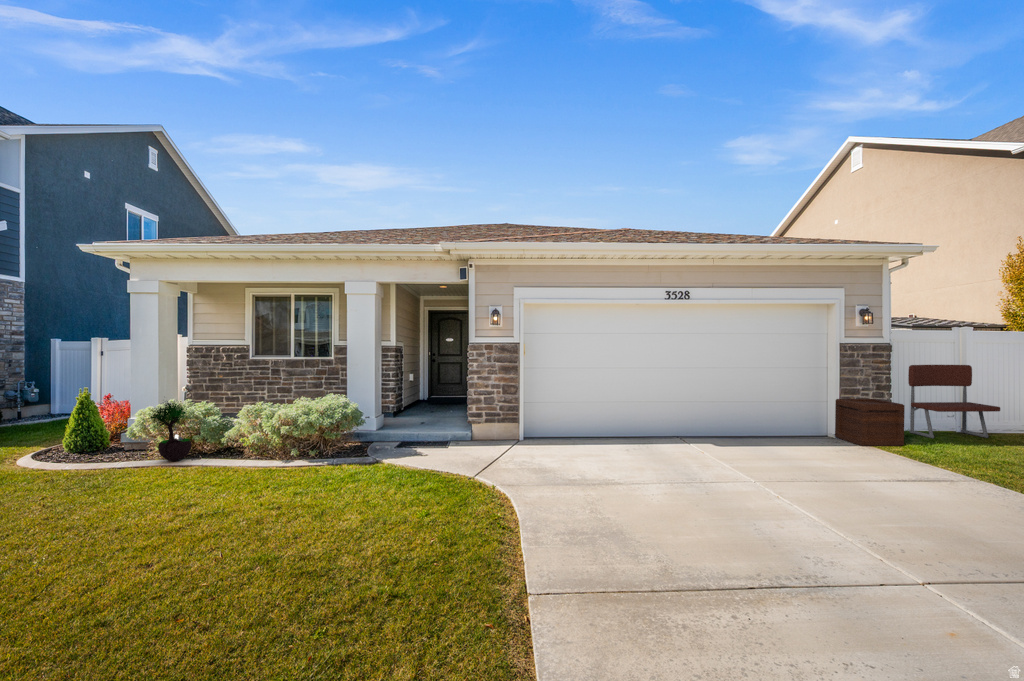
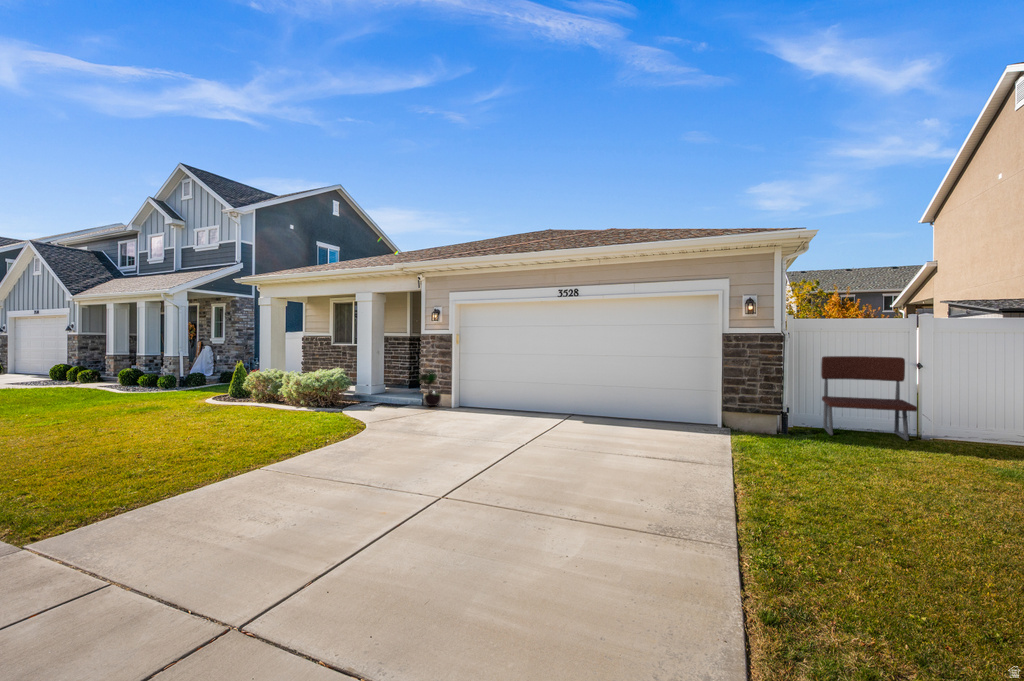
wooden crate: present [835,399,904,446] -> none [716,388,764,439]
potted tree: present [148,401,192,461] -> present [419,372,441,406]

